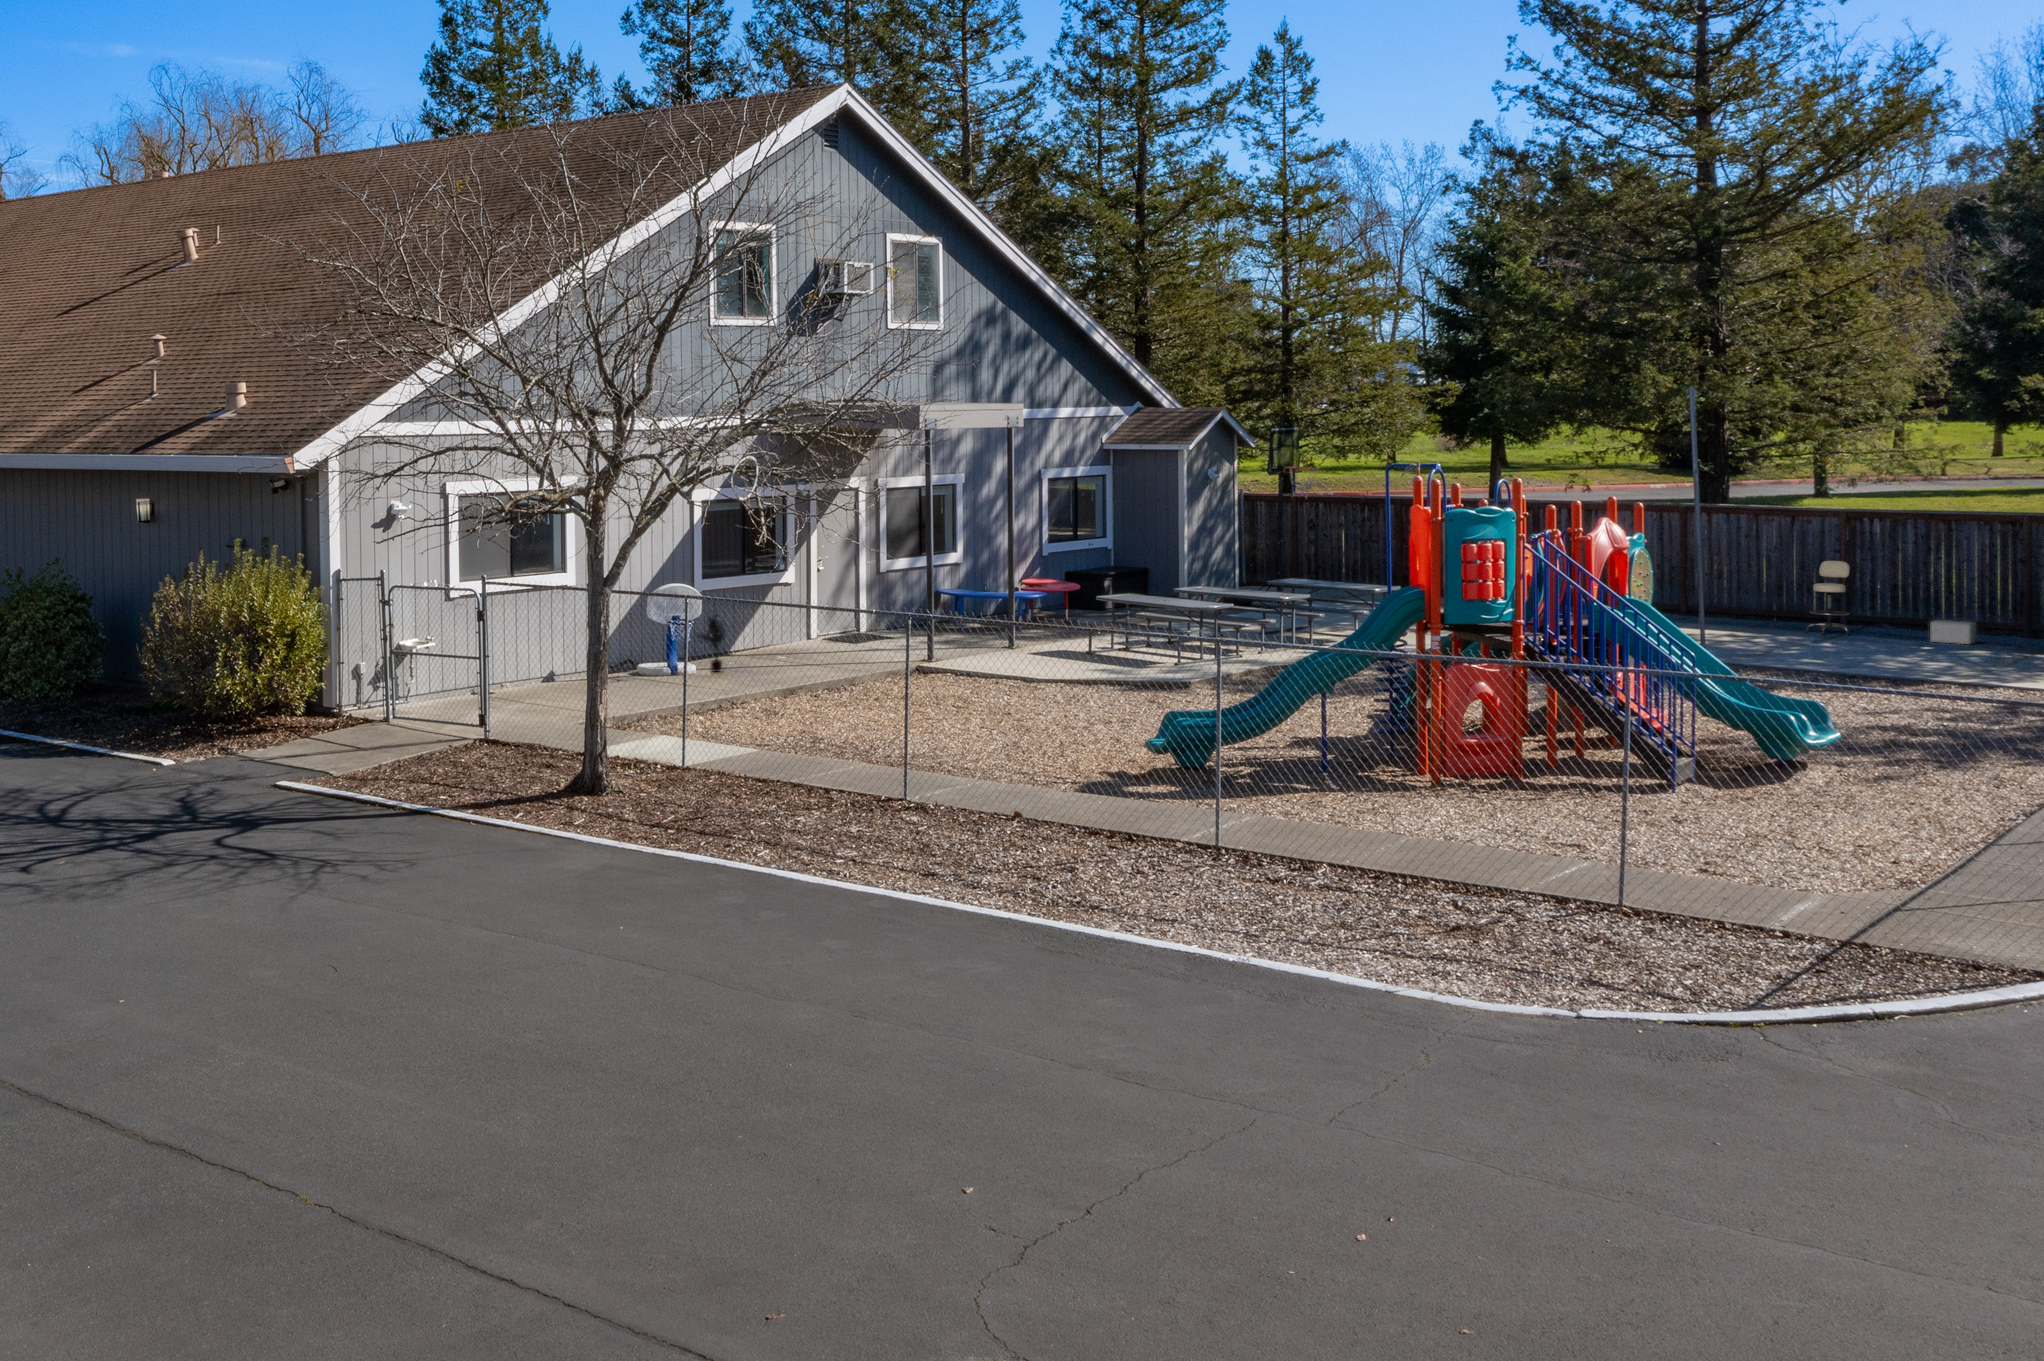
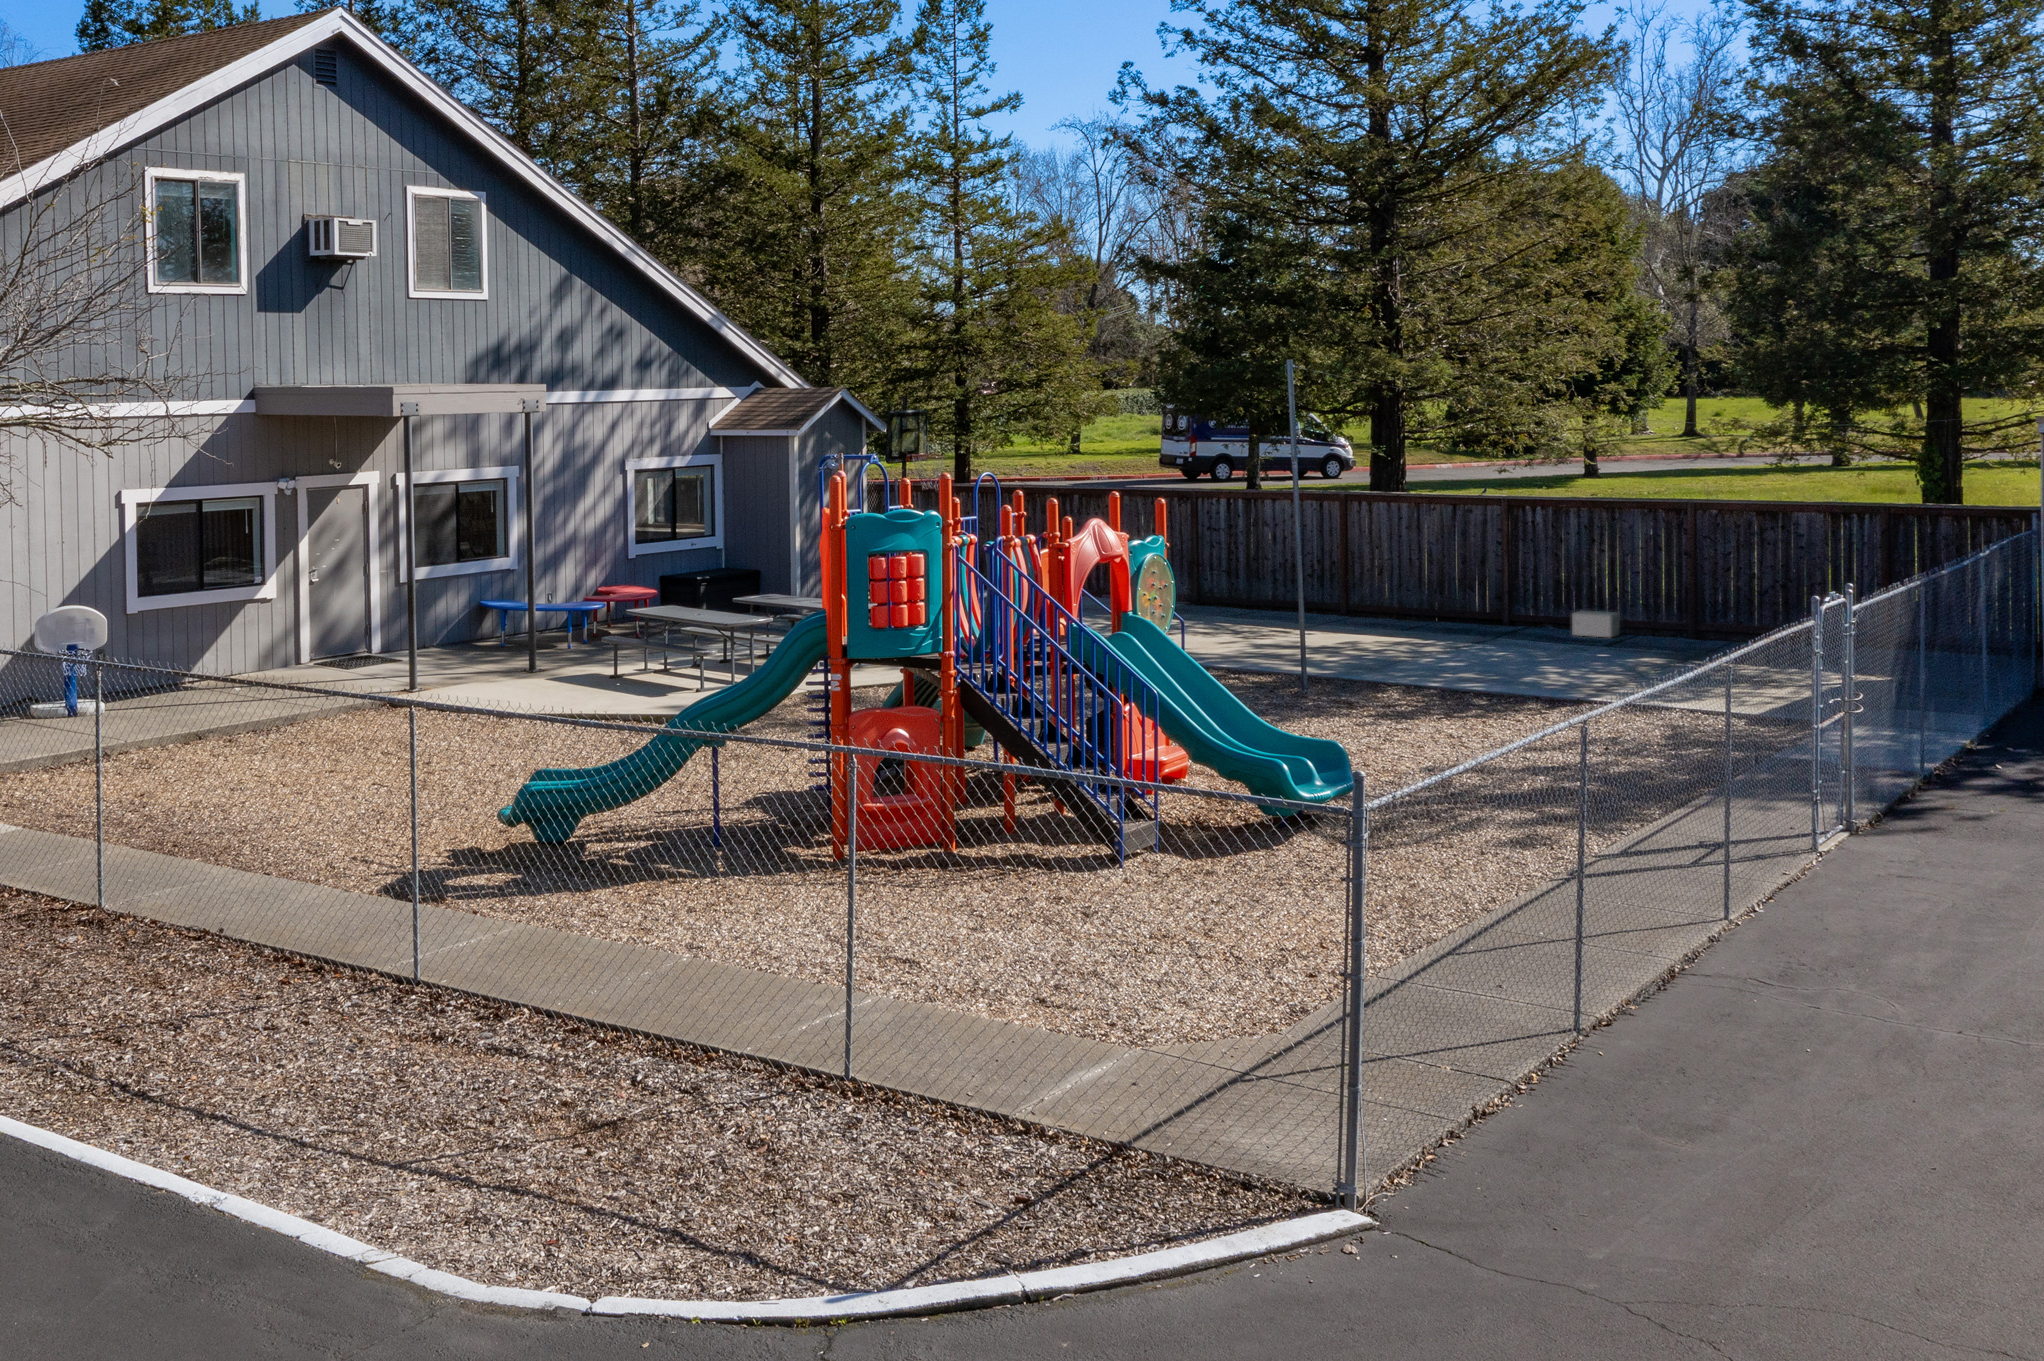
stool: present [1805,561,1850,635] -> none [1449,547,1496,629]
potted tree: present [697,612,725,672] -> none [124,639,164,713]

